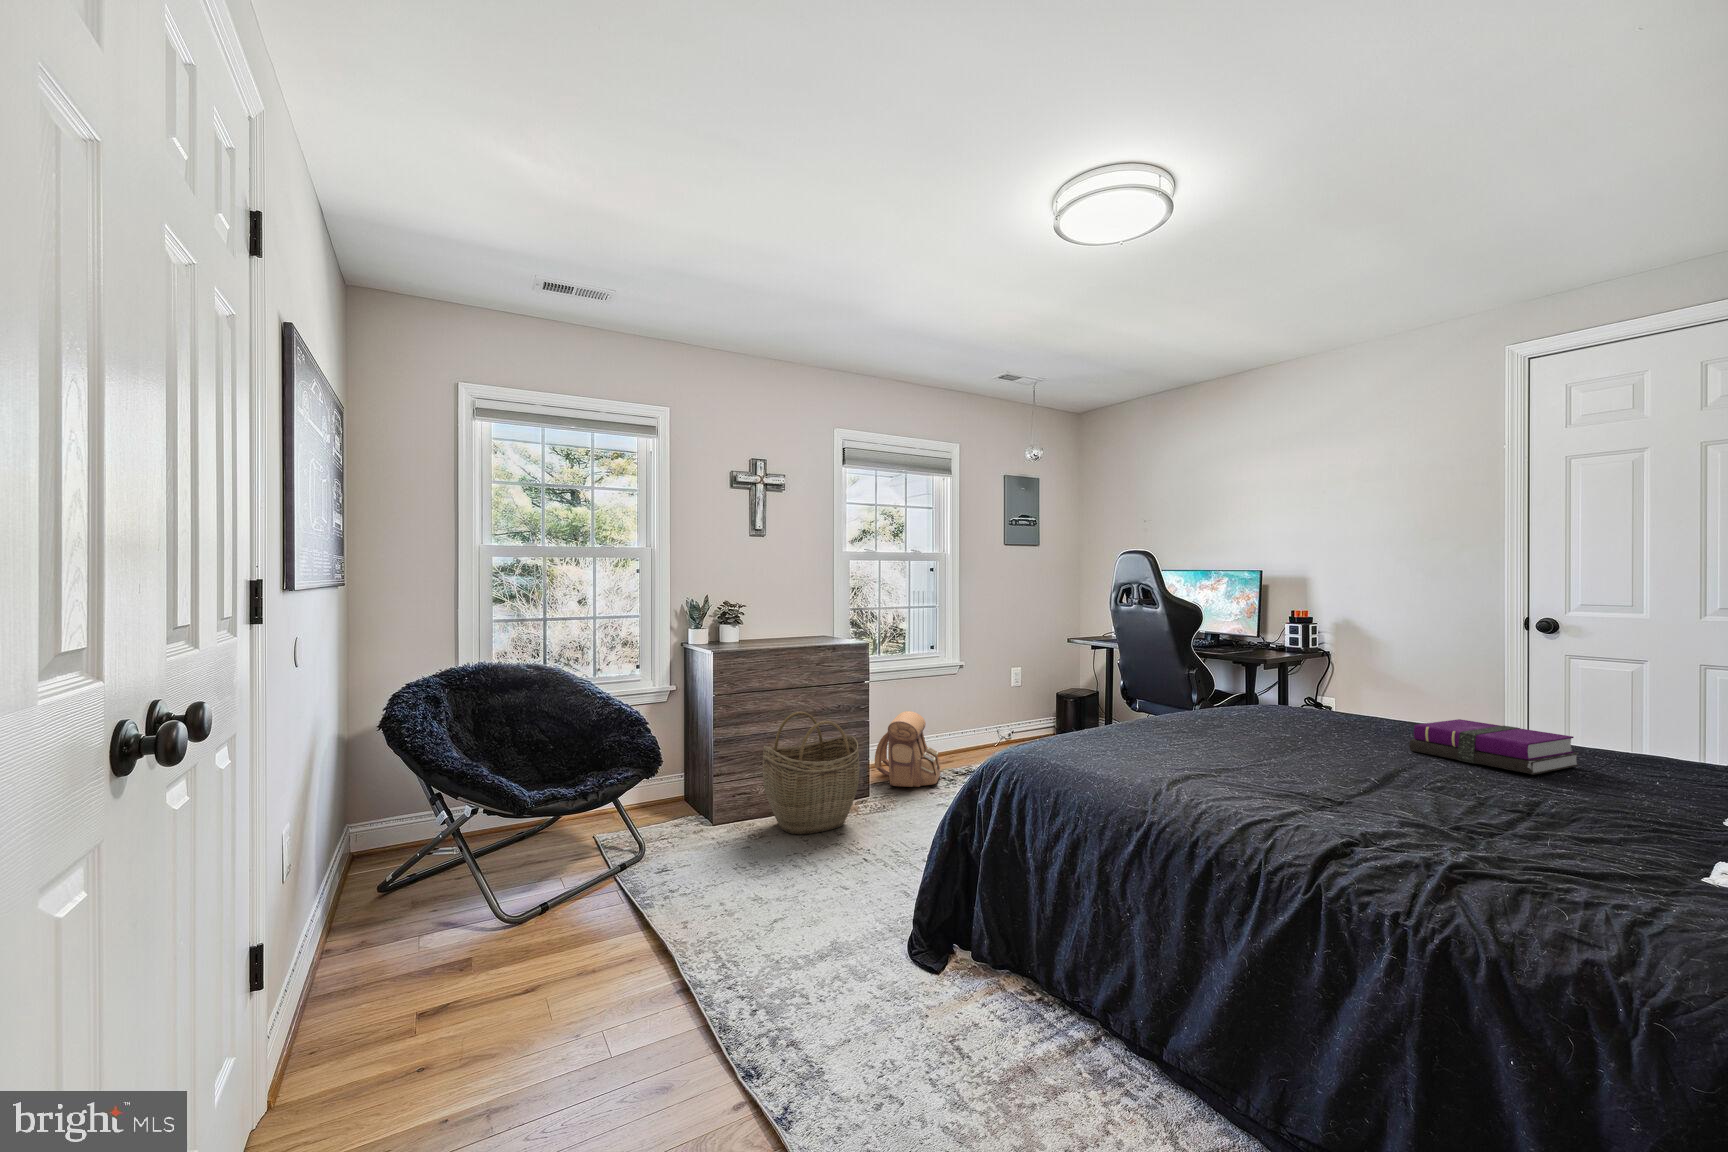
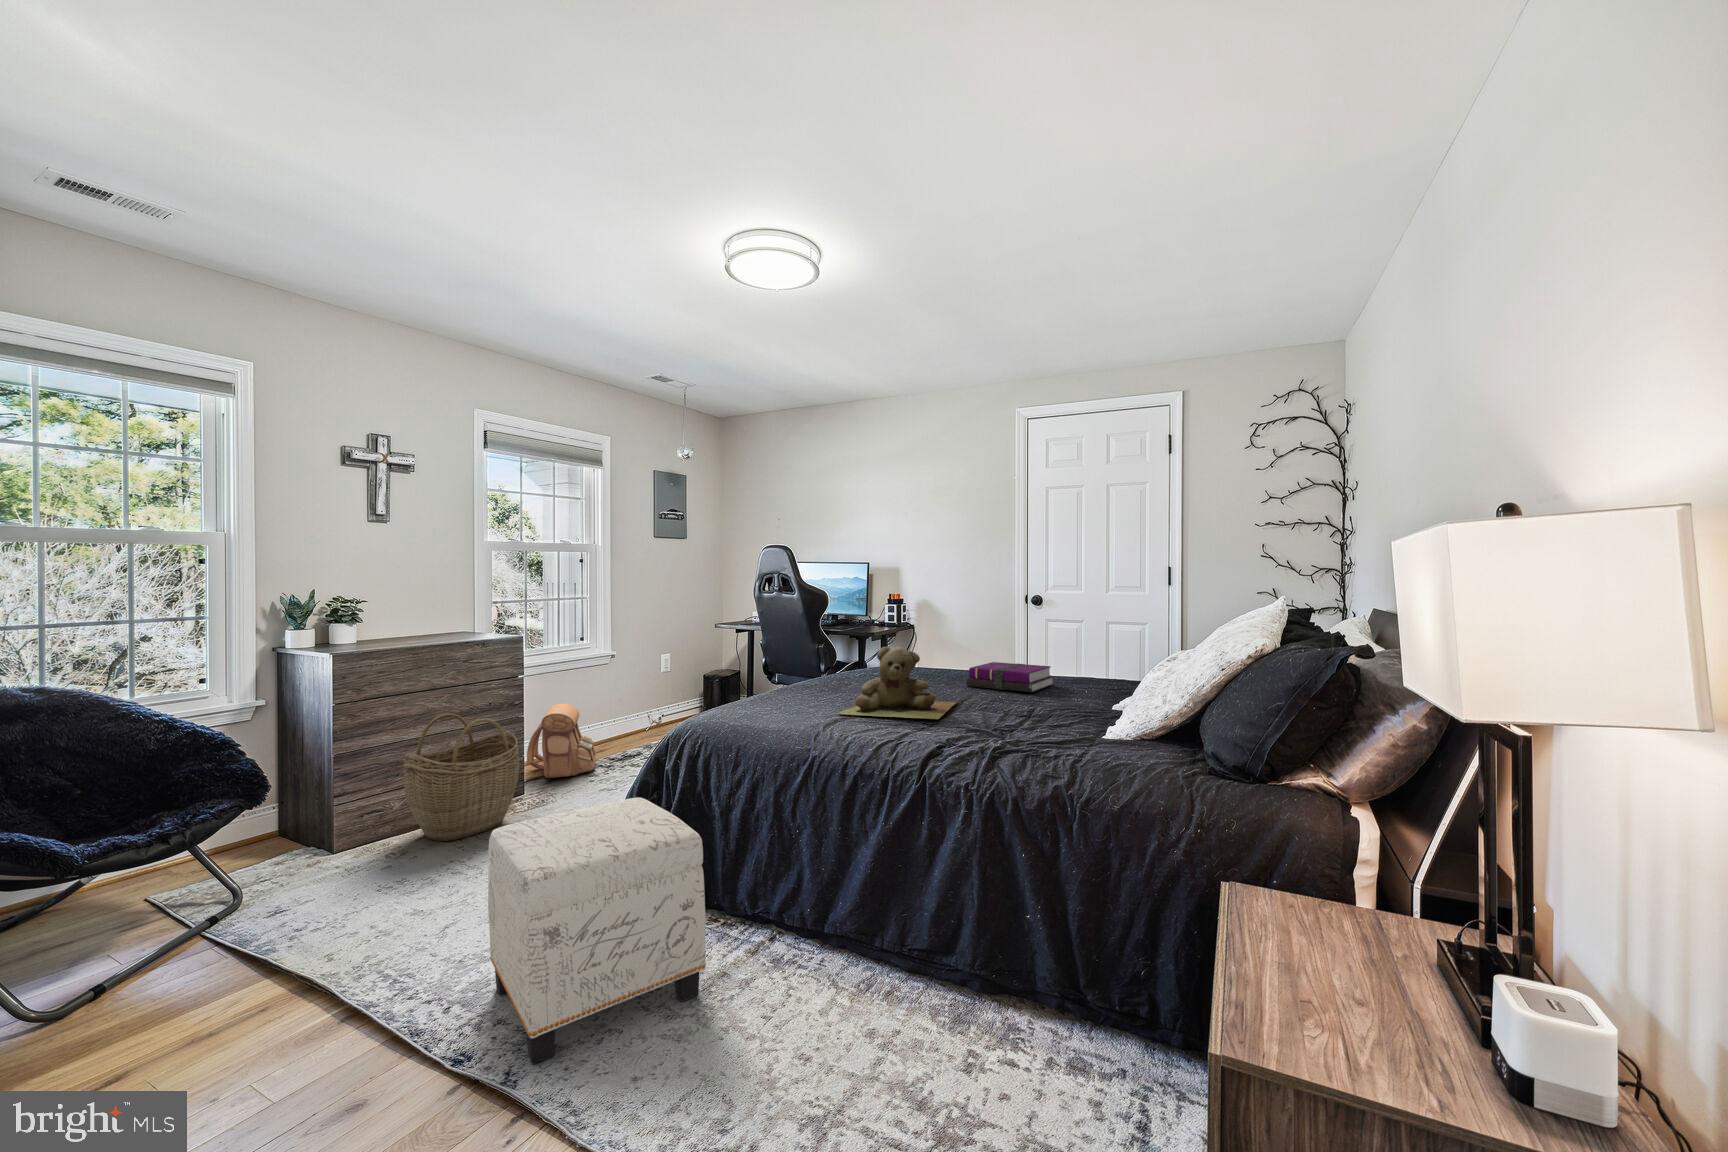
teddy bear: none [1195,686,1388,798] -> present [839,647,956,719]
ottoman: none [794,832,1005,1108] -> present [488,798,706,1064]

